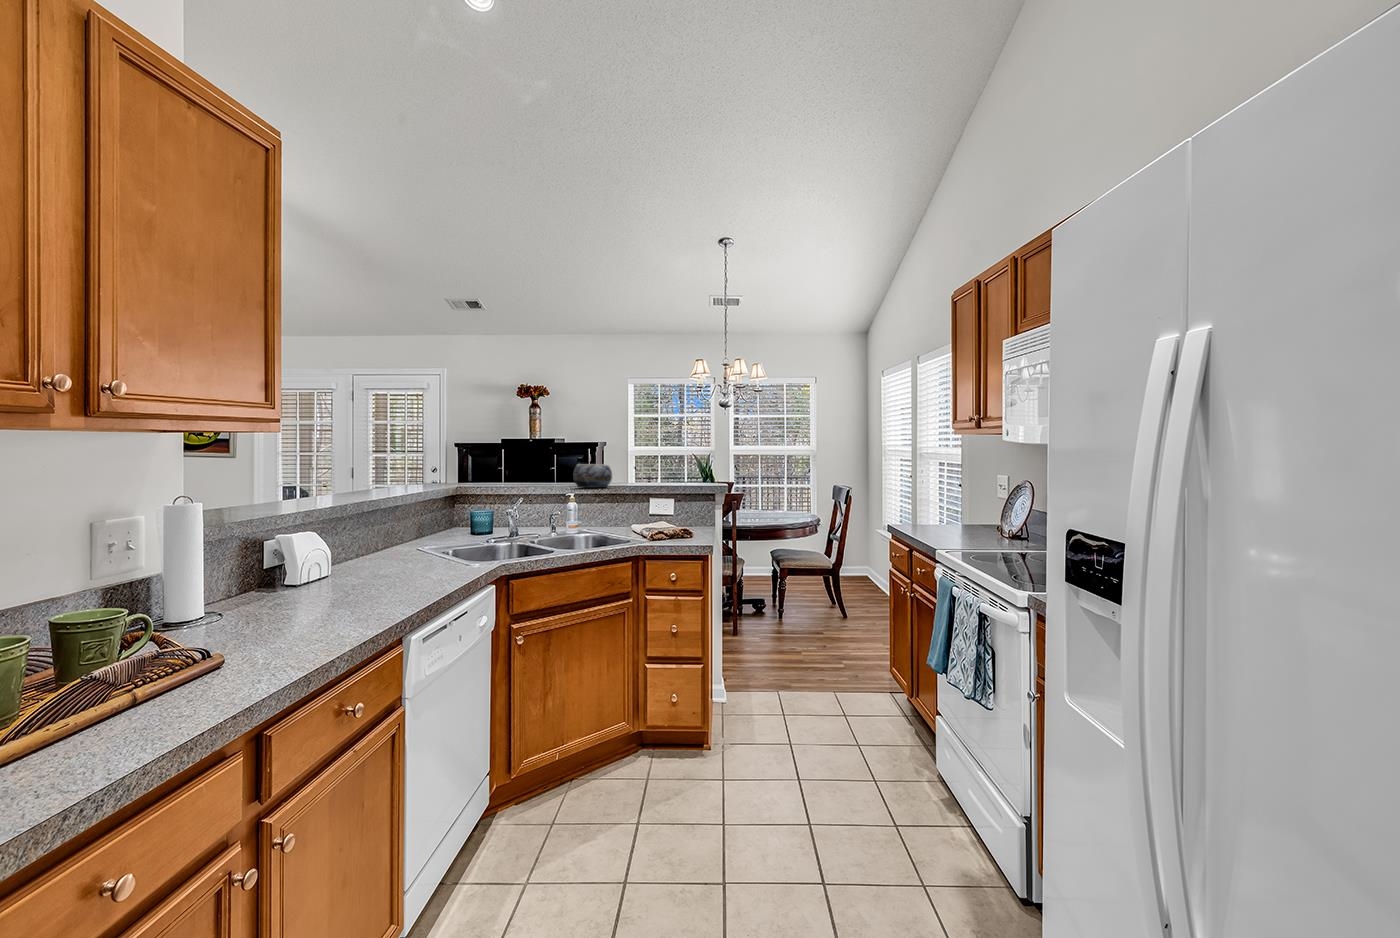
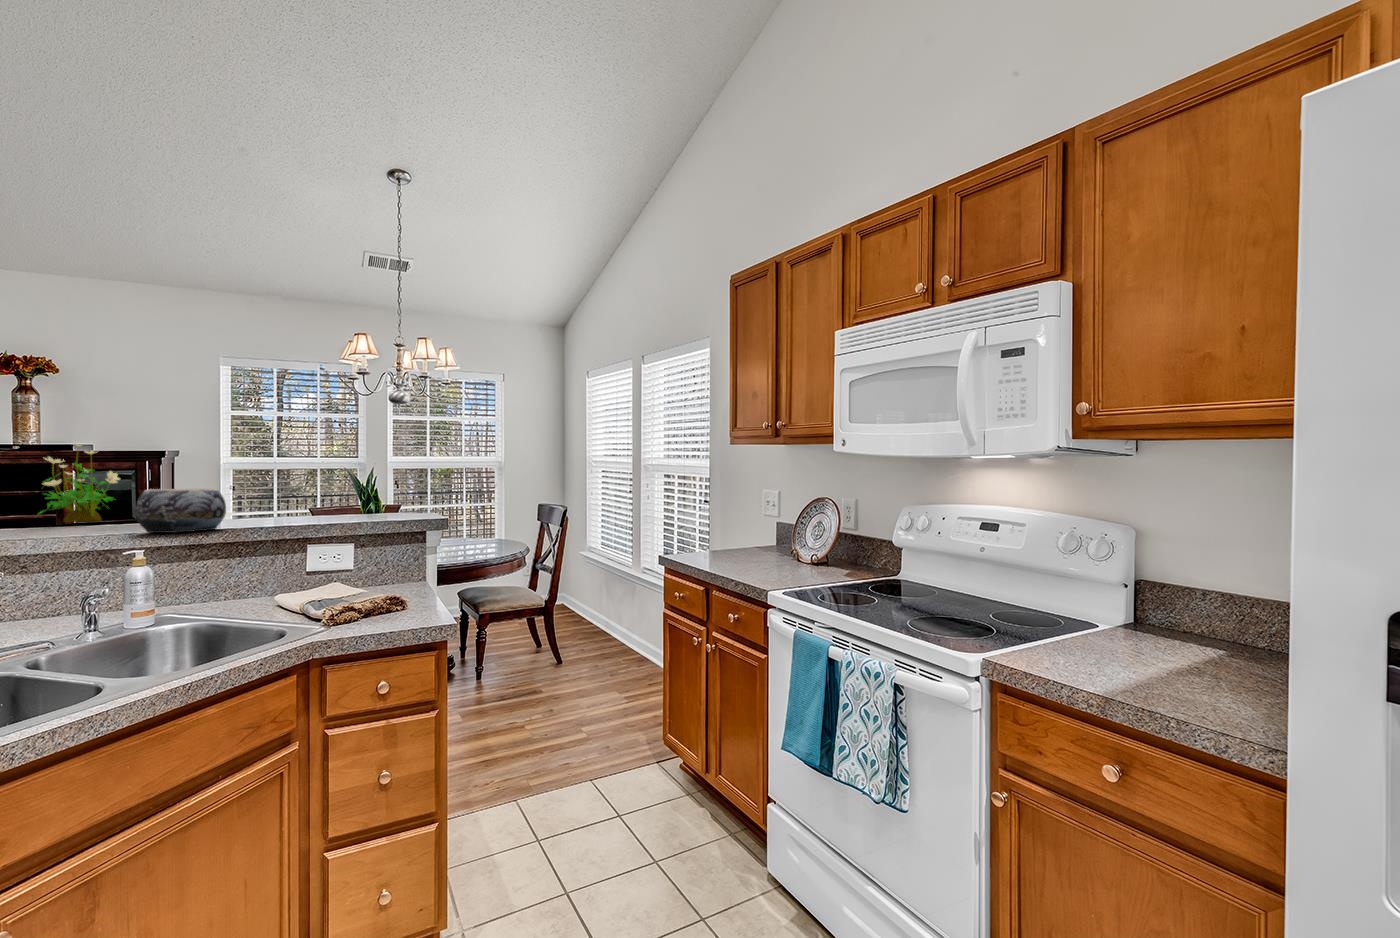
potted plant: none [537,440,572,484] -> present [38,445,120,522]

